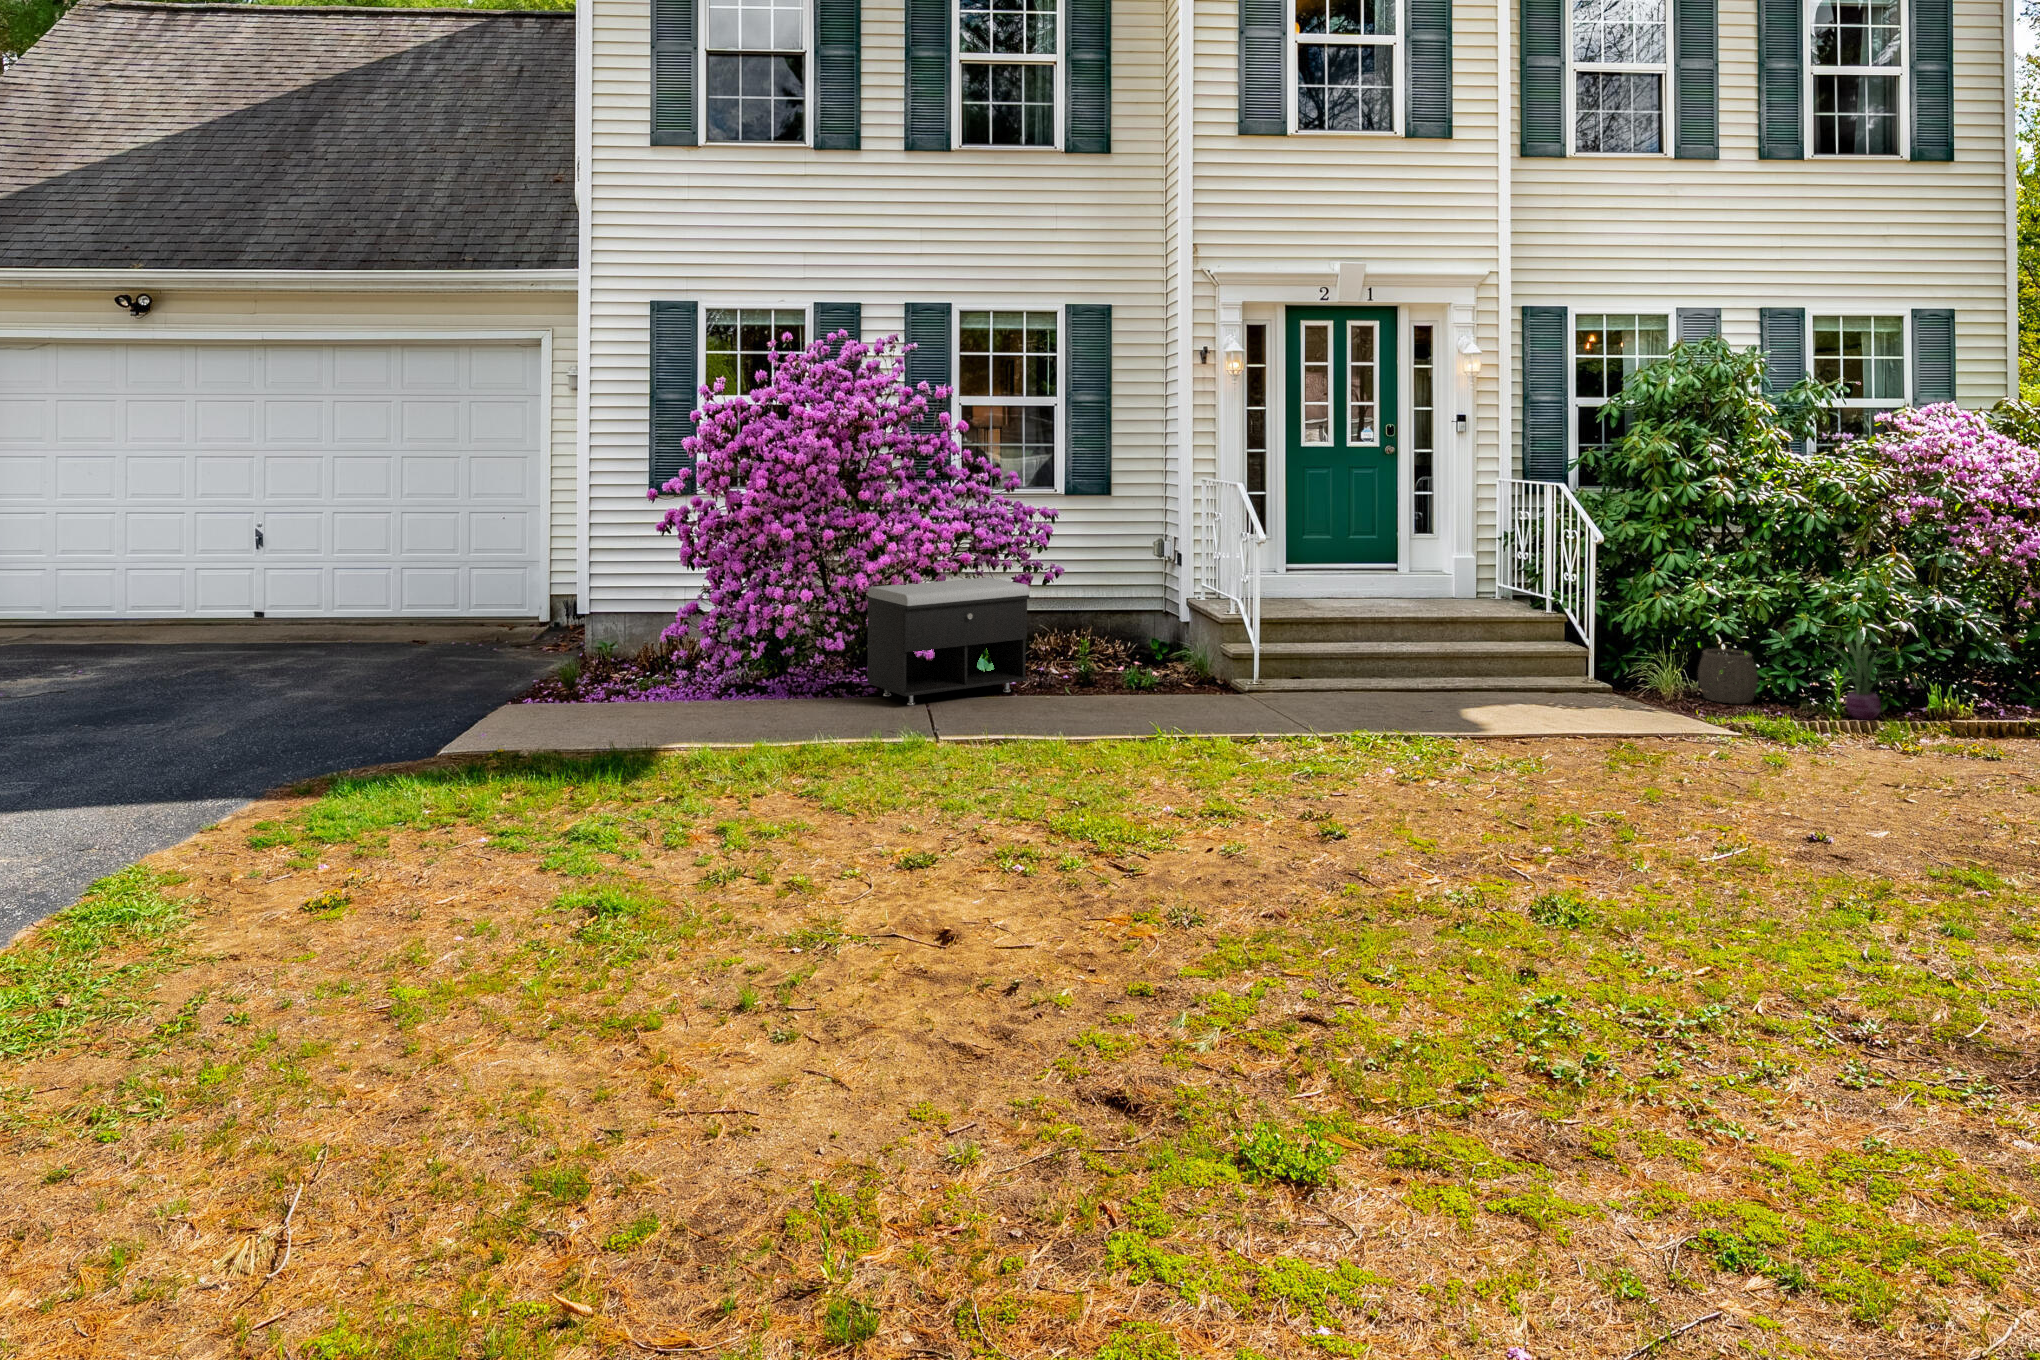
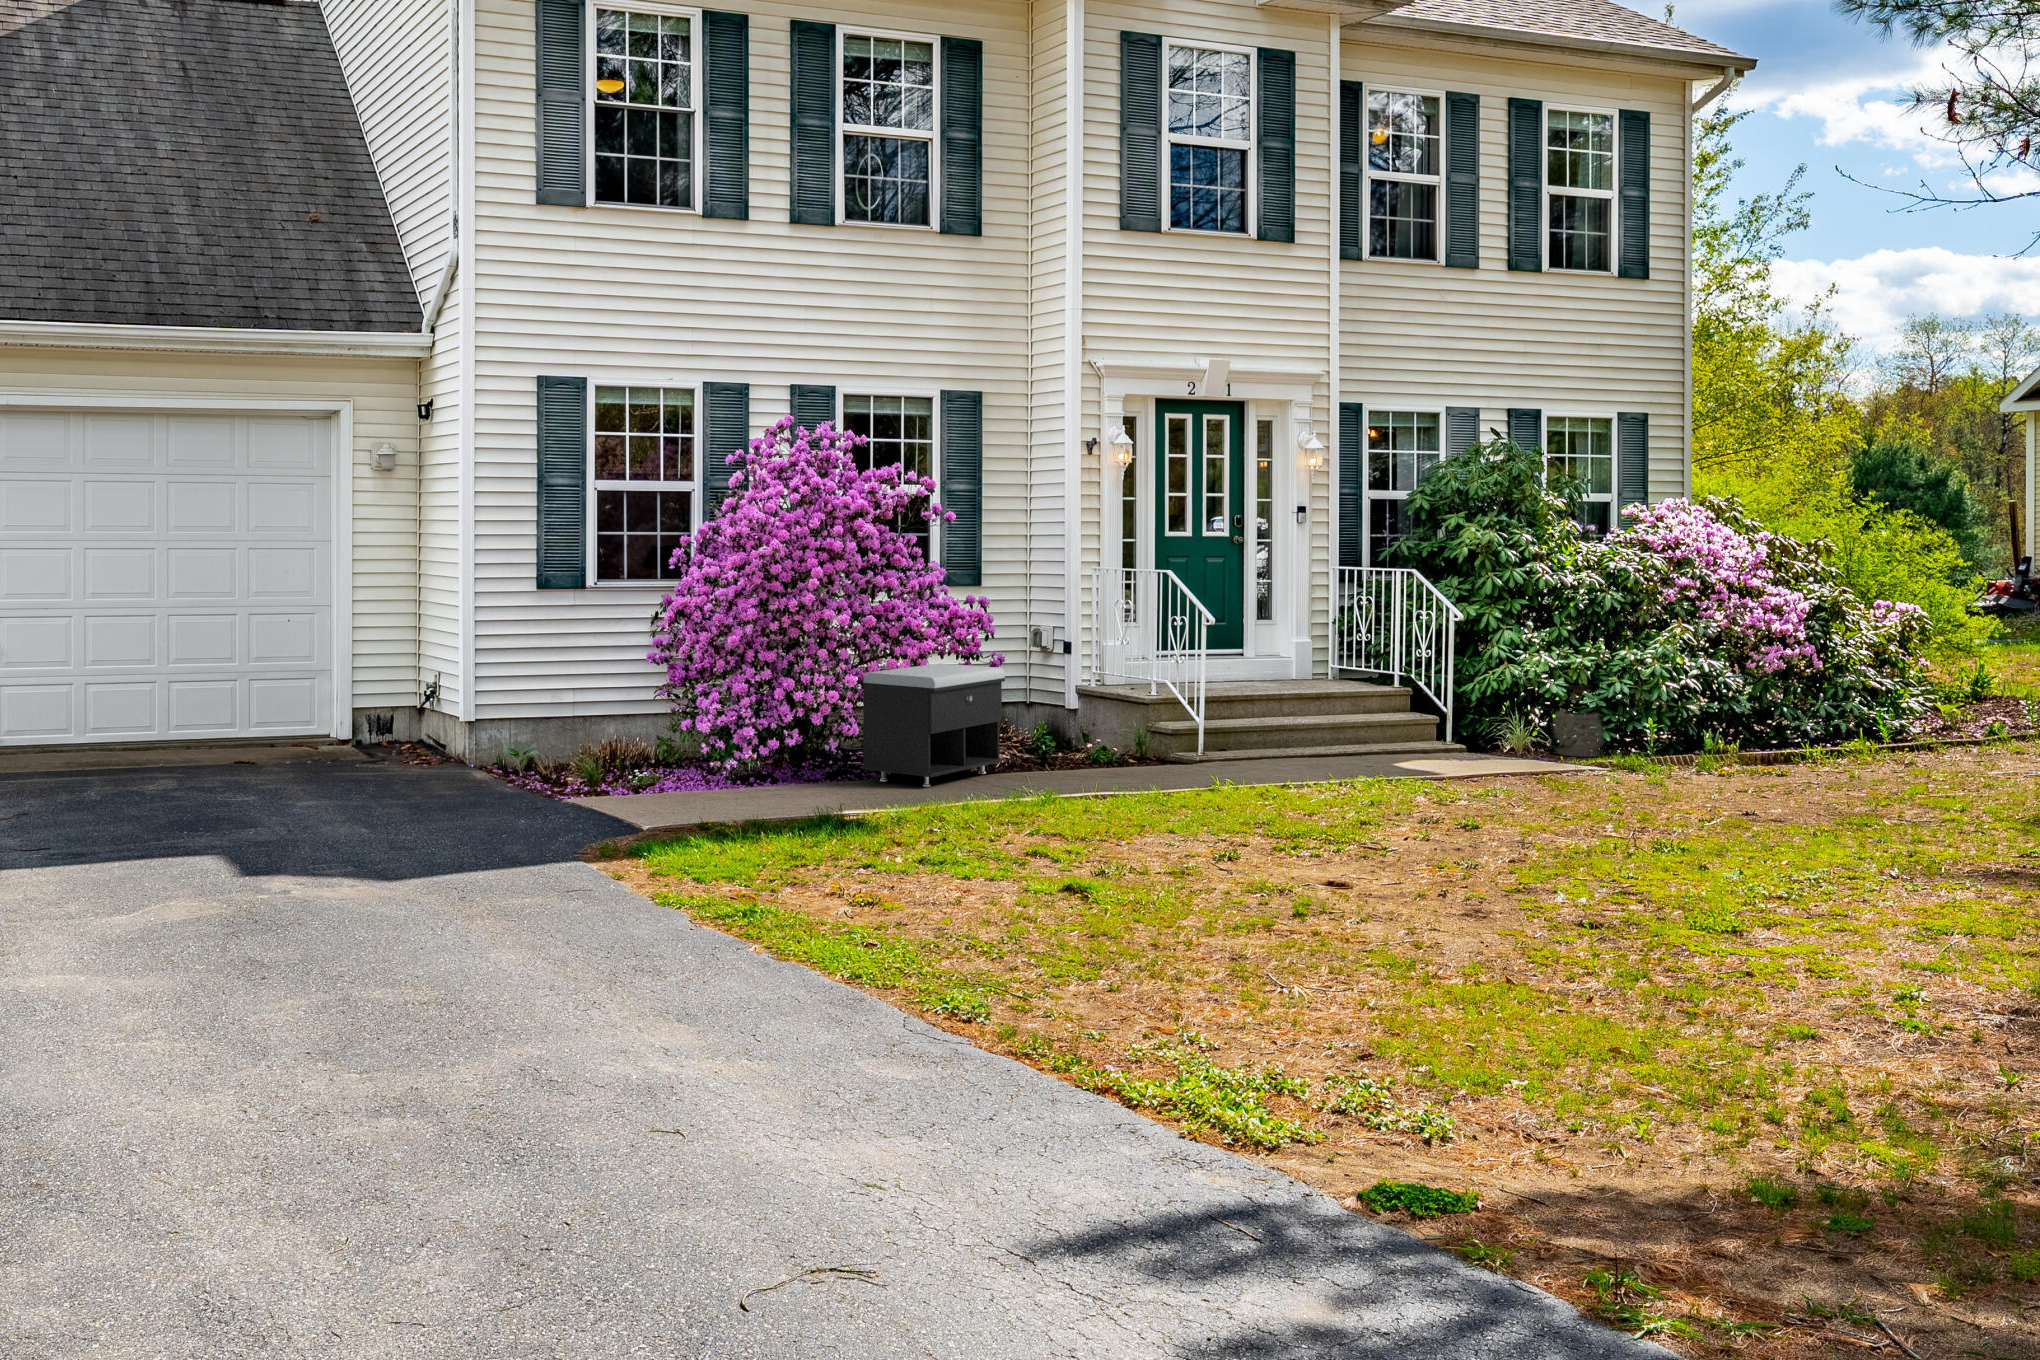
decorative plant: present [1829,630,1901,720] -> none [1655,688,1732,763]

